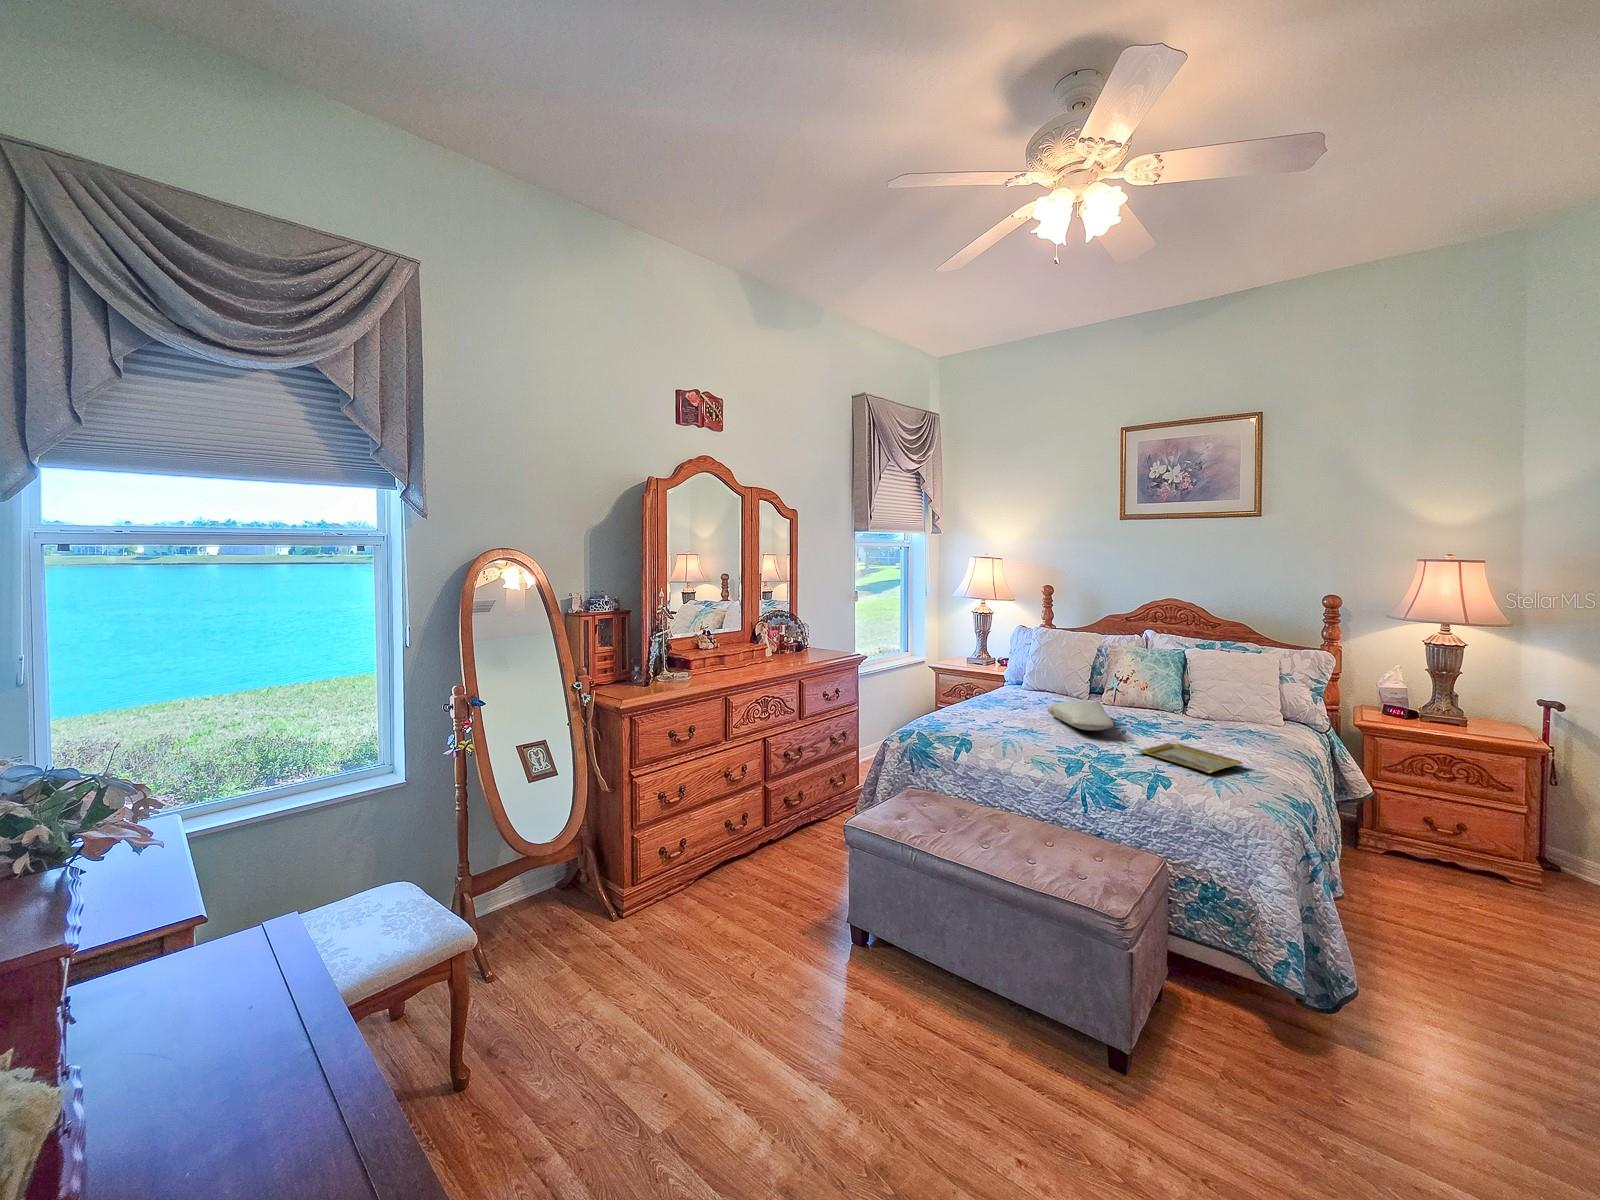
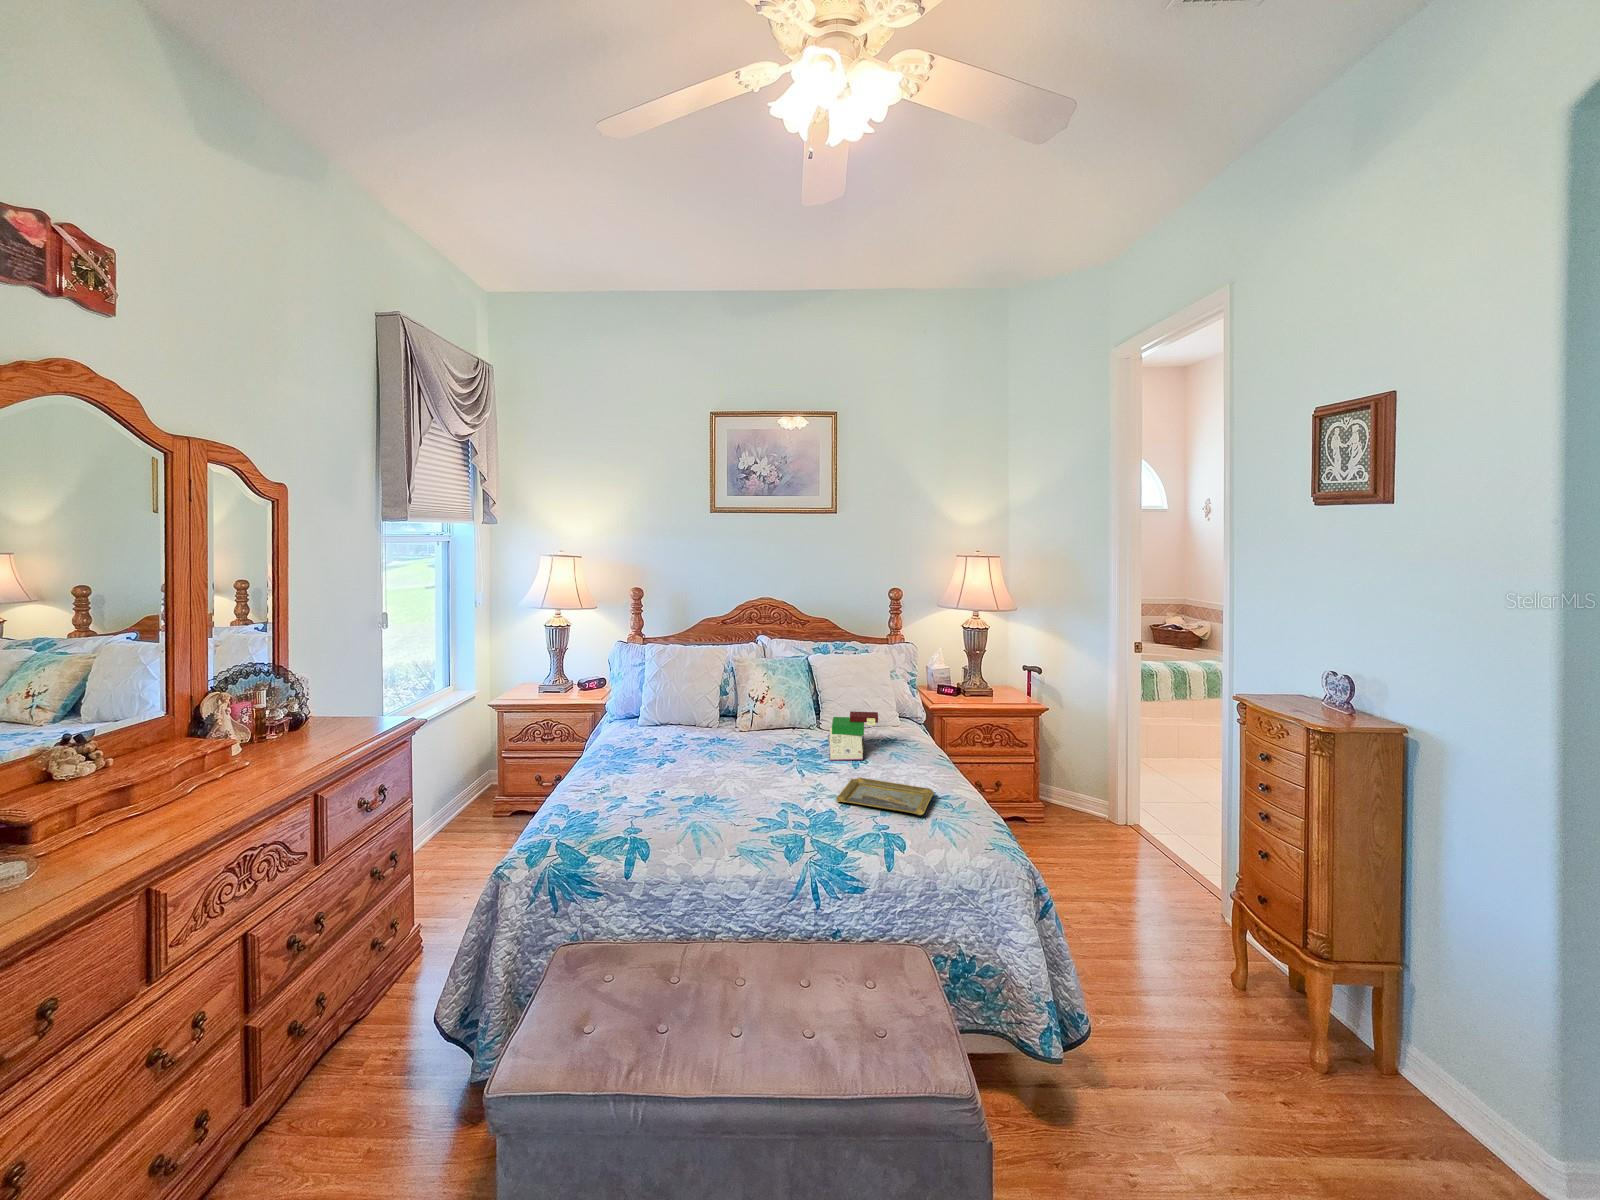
book: none [1167,697,1234,737] -> present [828,711,878,761]
pillow: present [1048,700,1114,730] -> none [701,739,797,782]

